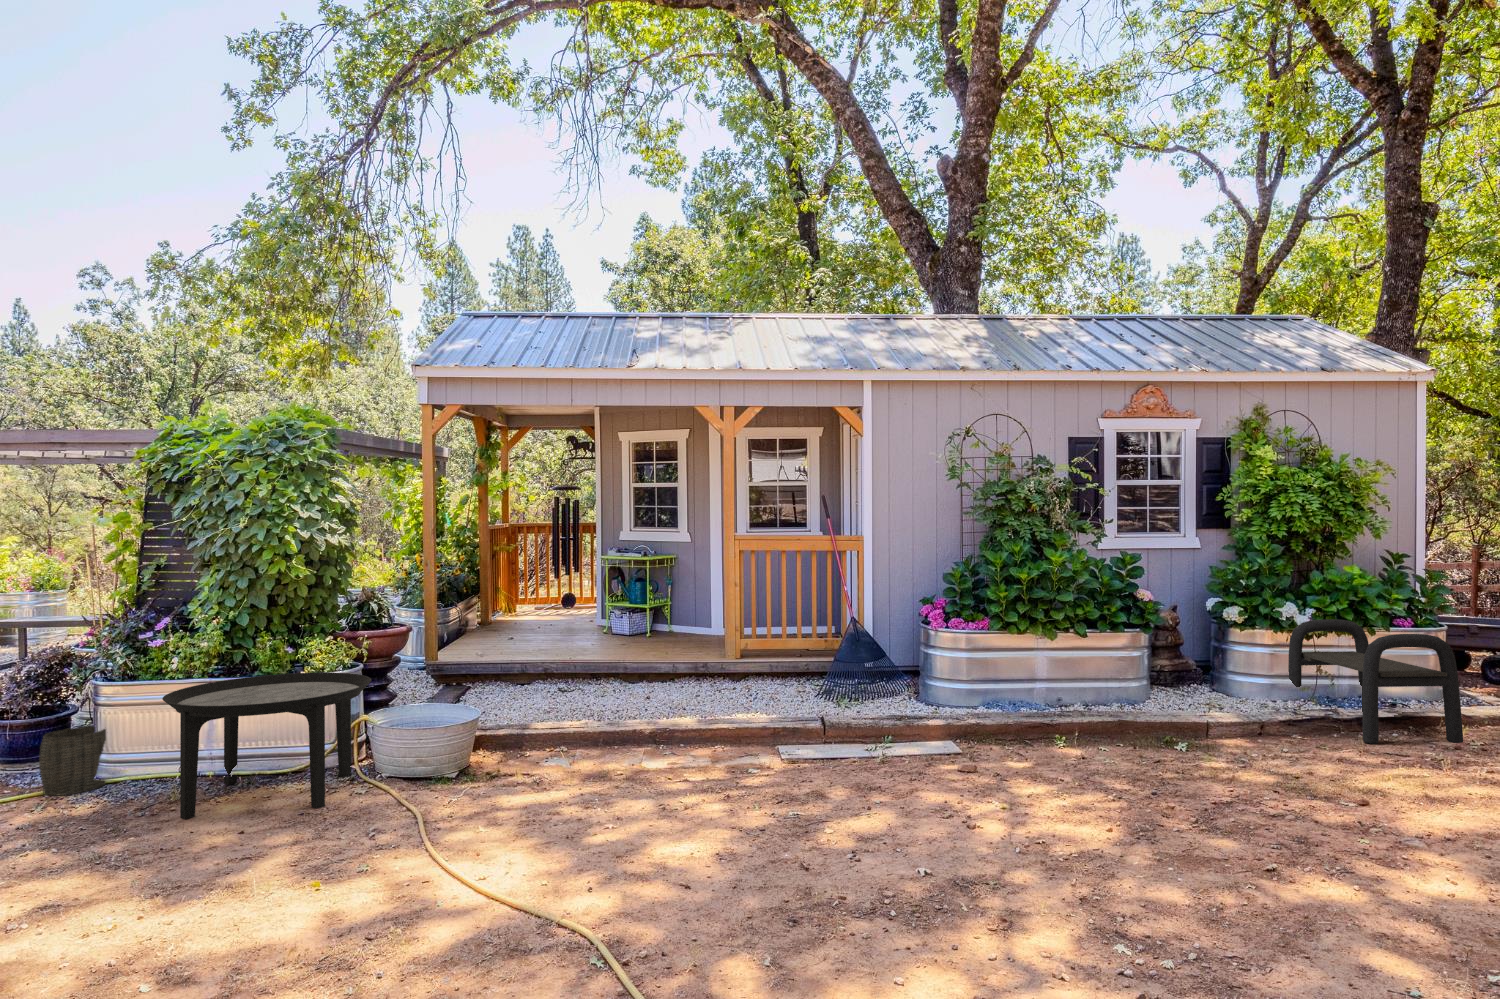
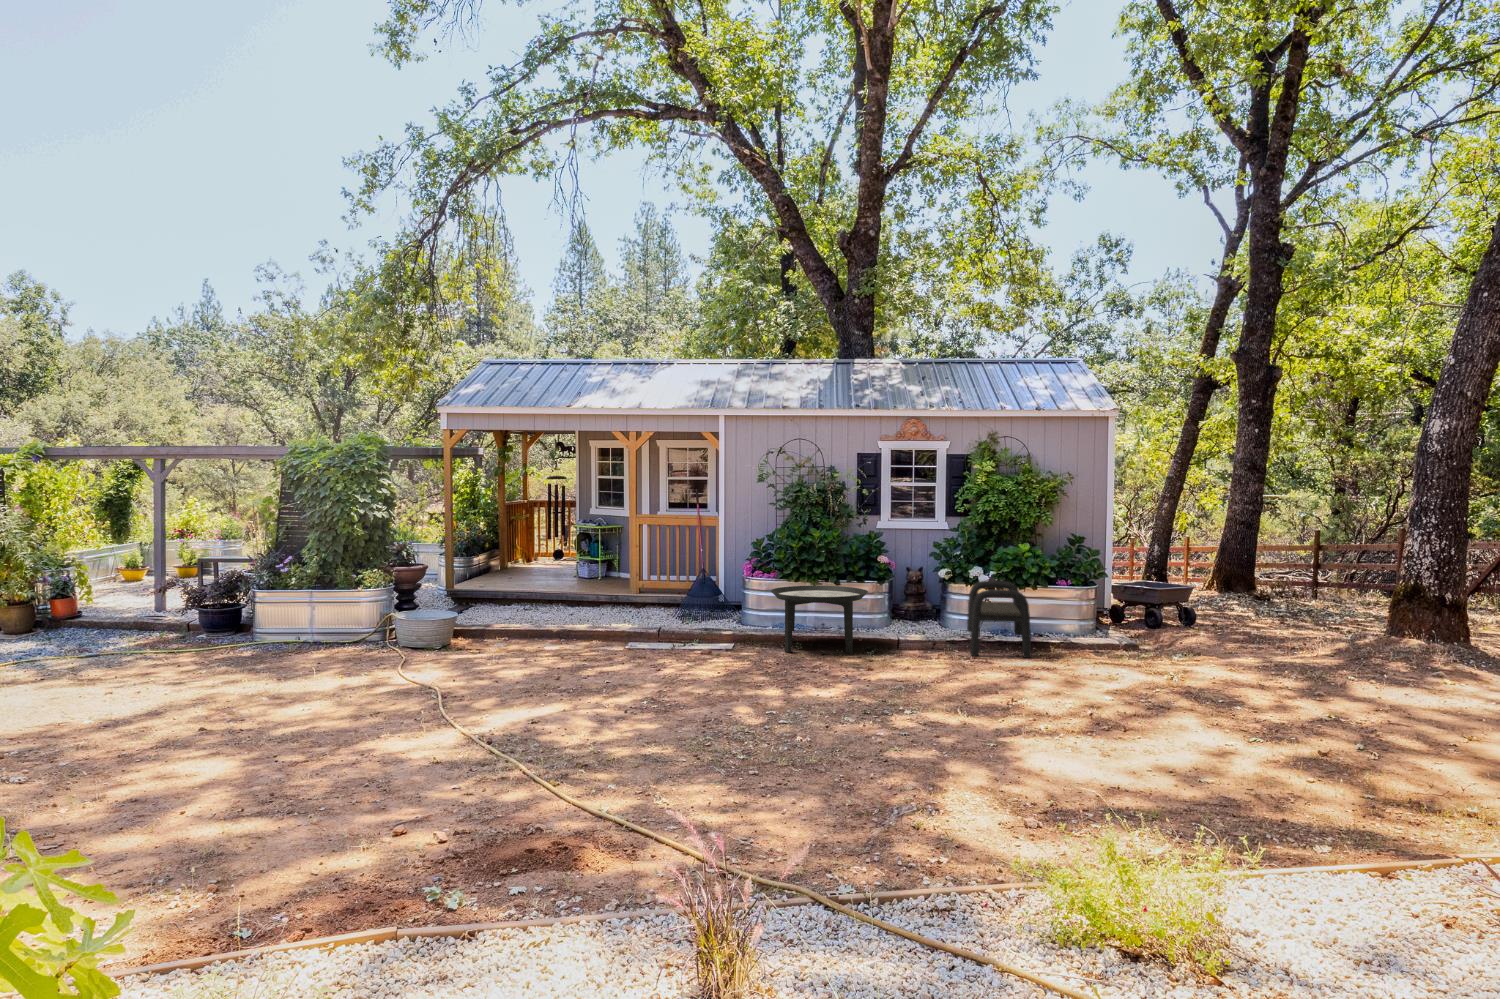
round table: present [162,673,371,819] -> present [771,586,868,654]
woven basket: present [39,726,106,796] -> none [226,614,261,648]

